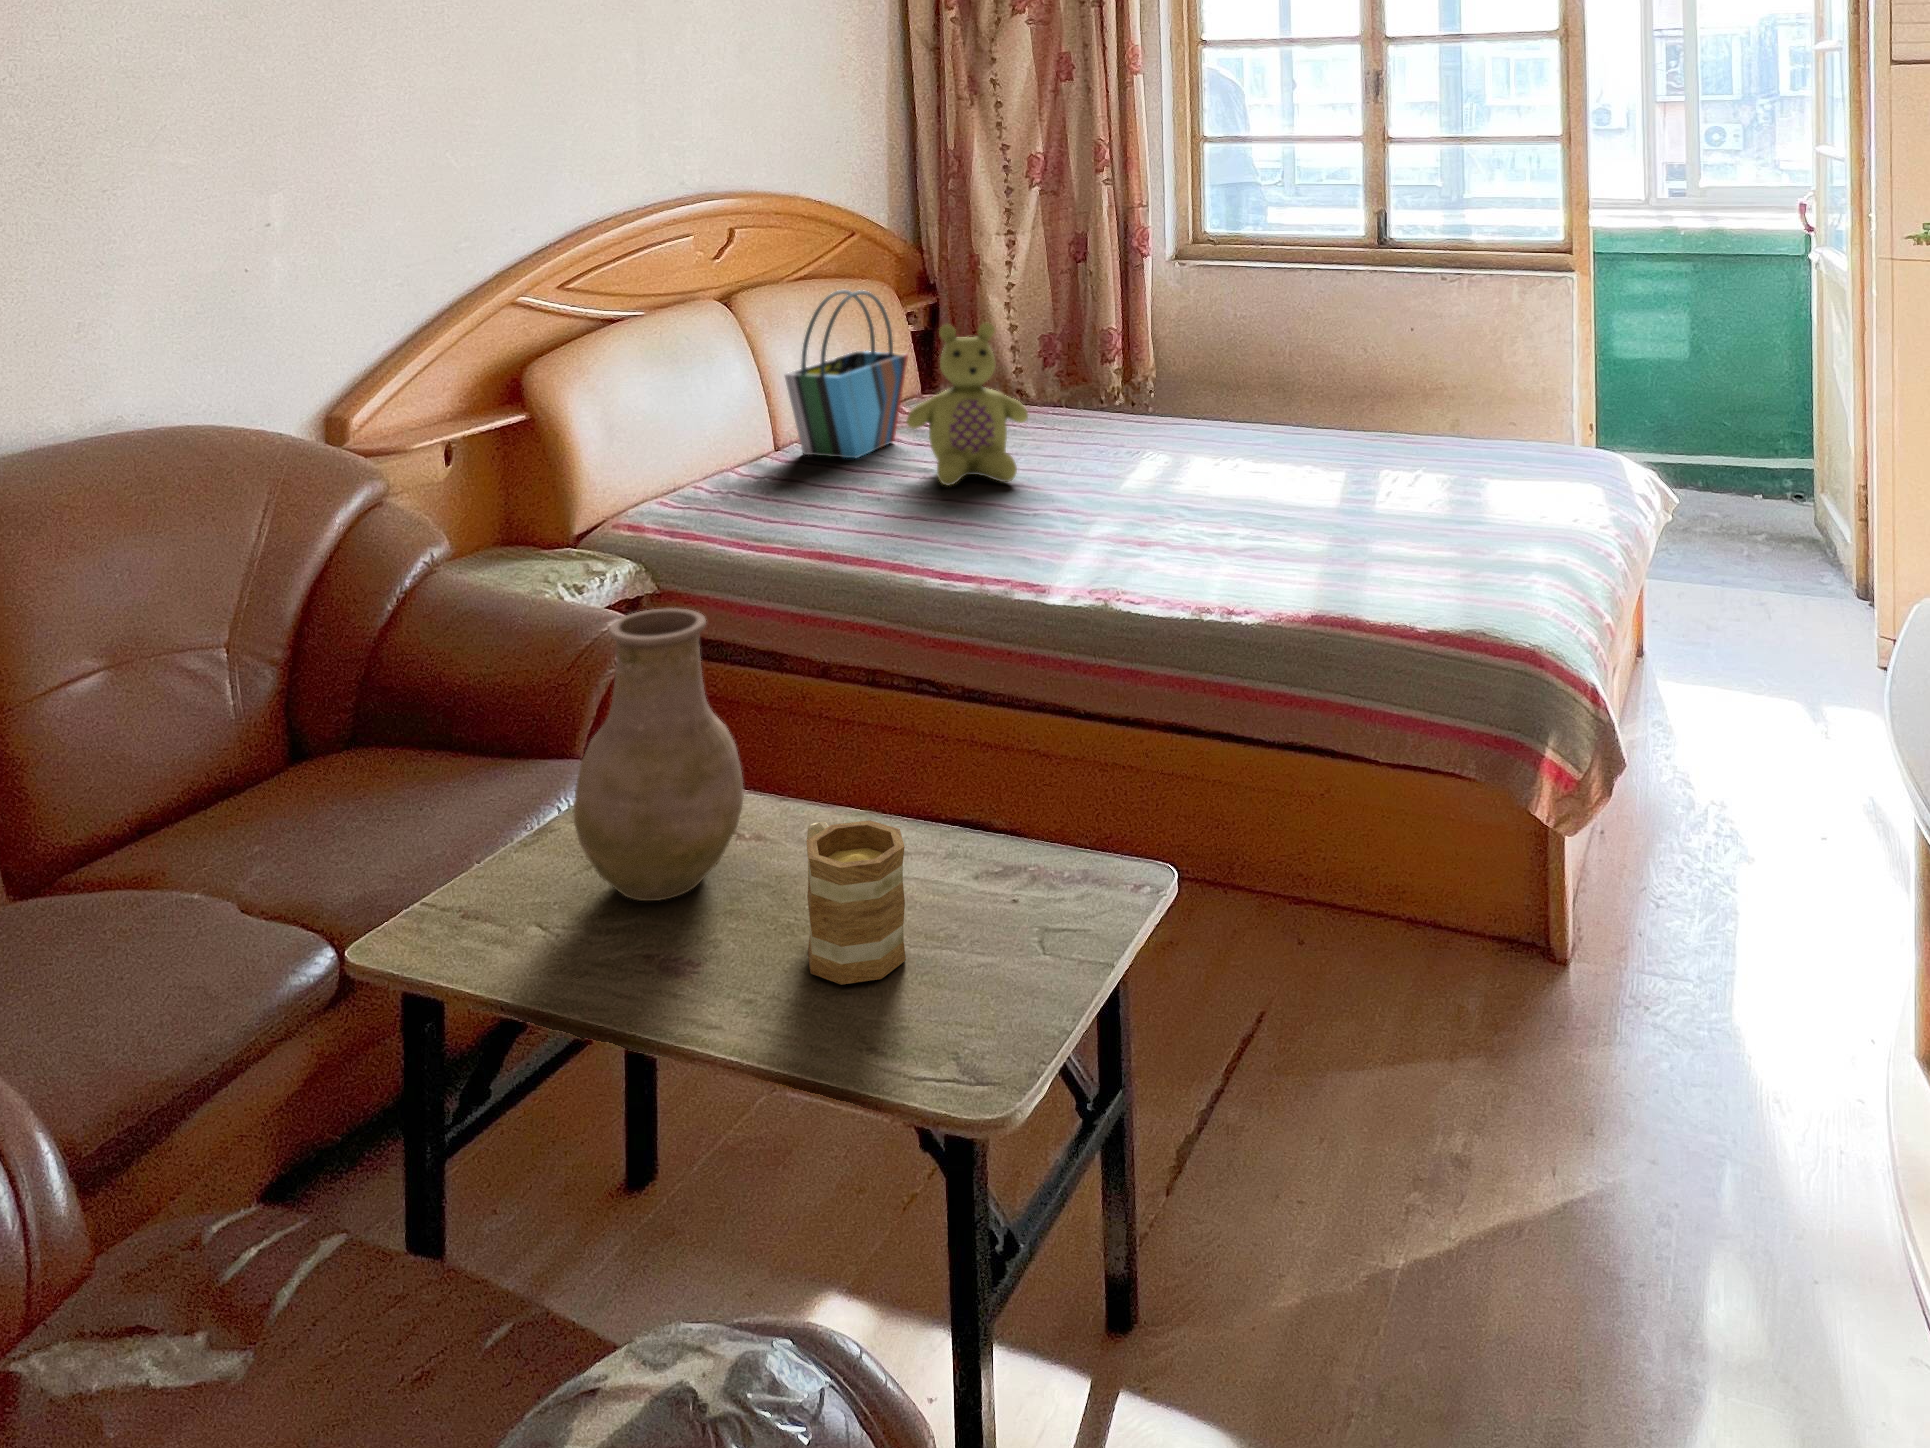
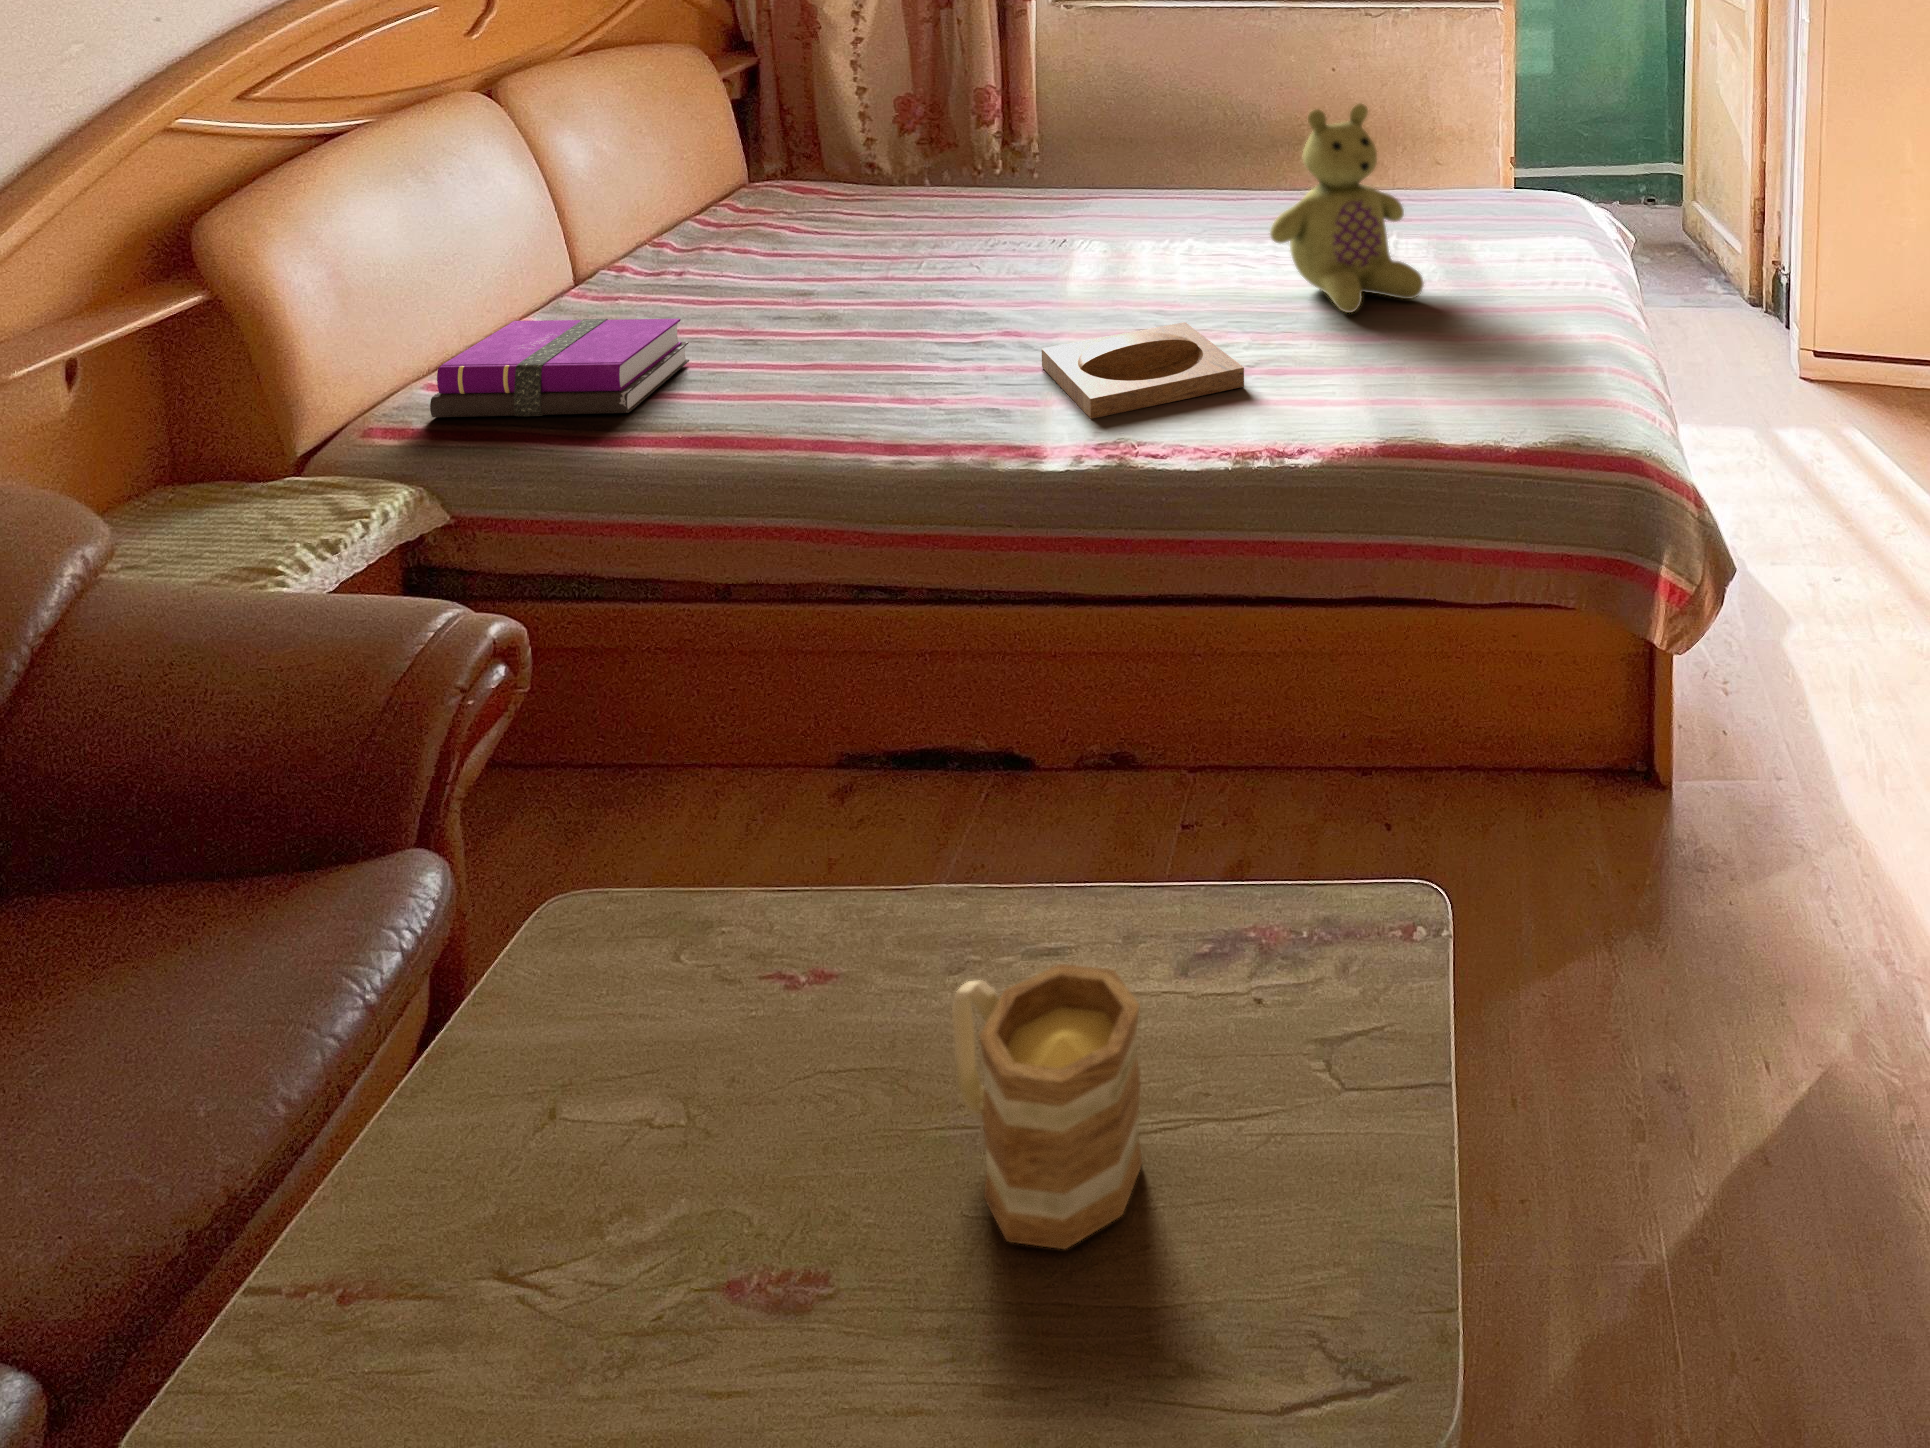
tote bag: present [785,290,908,458] -> none [590,66,754,284]
stuffed bear: present [907,323,1028,486] -> present [1270,104,1424,313]
notebook: none [656,462,827,529] -> present [430,319,689,417]
tray: none [1069,513,1217,570] -> present [1042,322,1244,419]
vase: present [574,608,744,901] -> none [517,684,814,1175]

